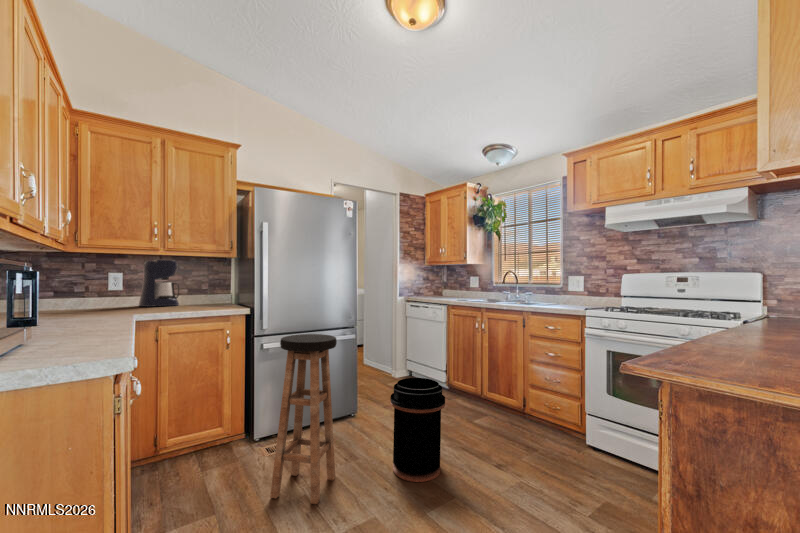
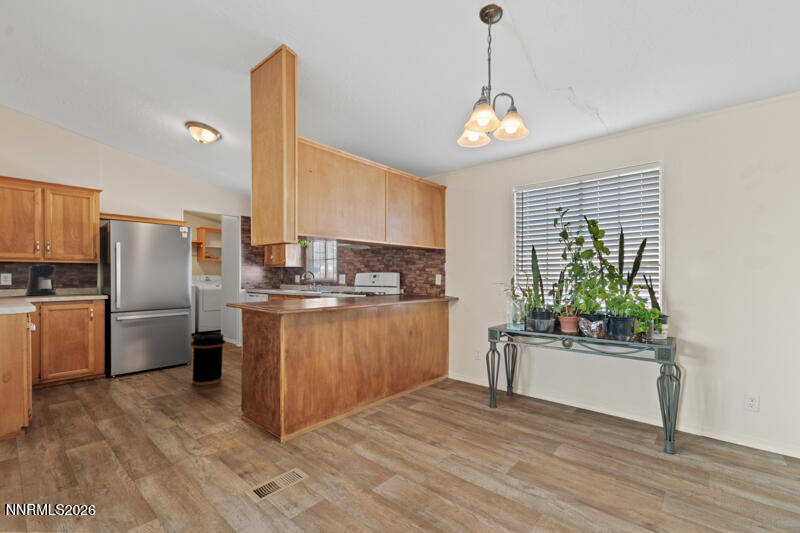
bar stool: present [270,334,337,504] -> none [111,308,156,394]

